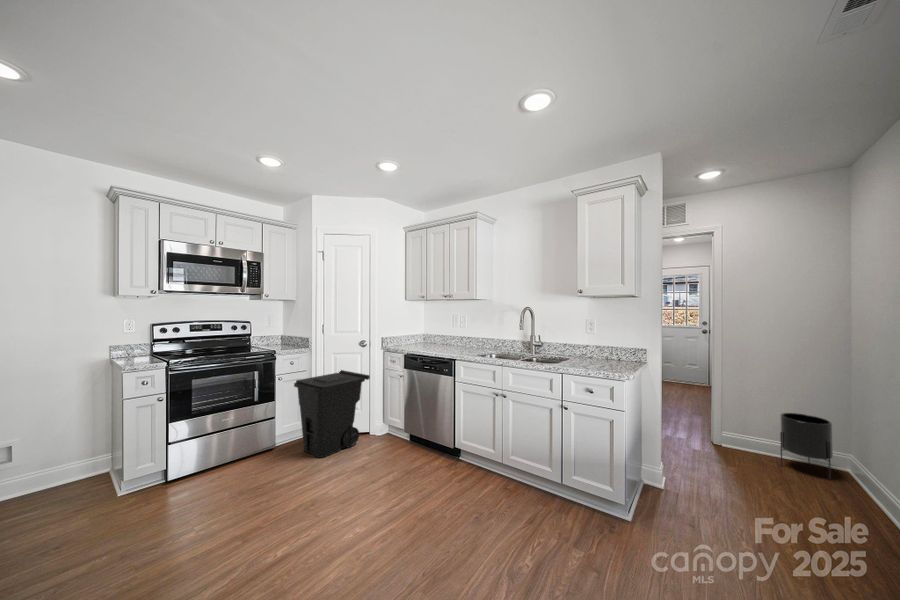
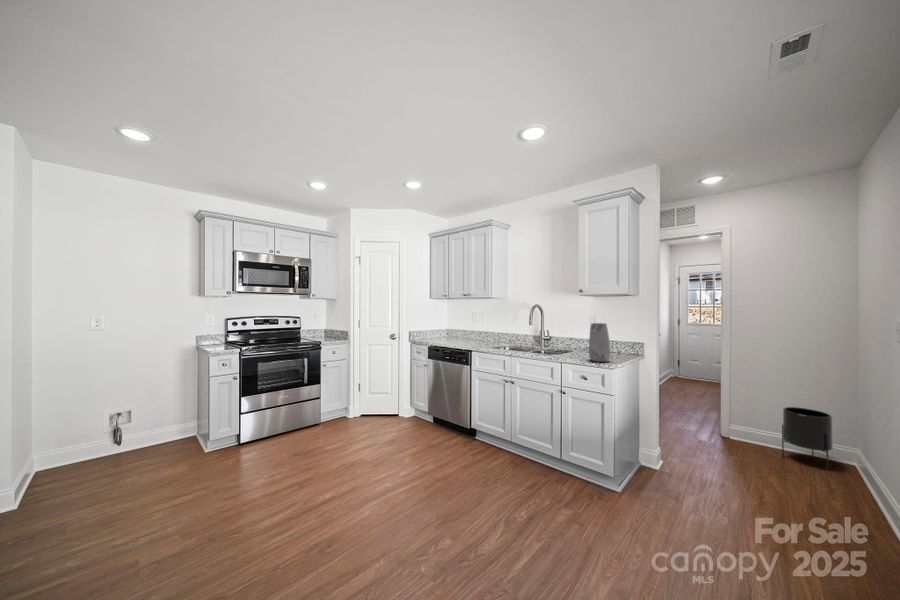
vase: none [593,327,618,372] -> present [589,323,610,362]
trash can: present [294,370,370,458] -> none [336,360,399,433]

